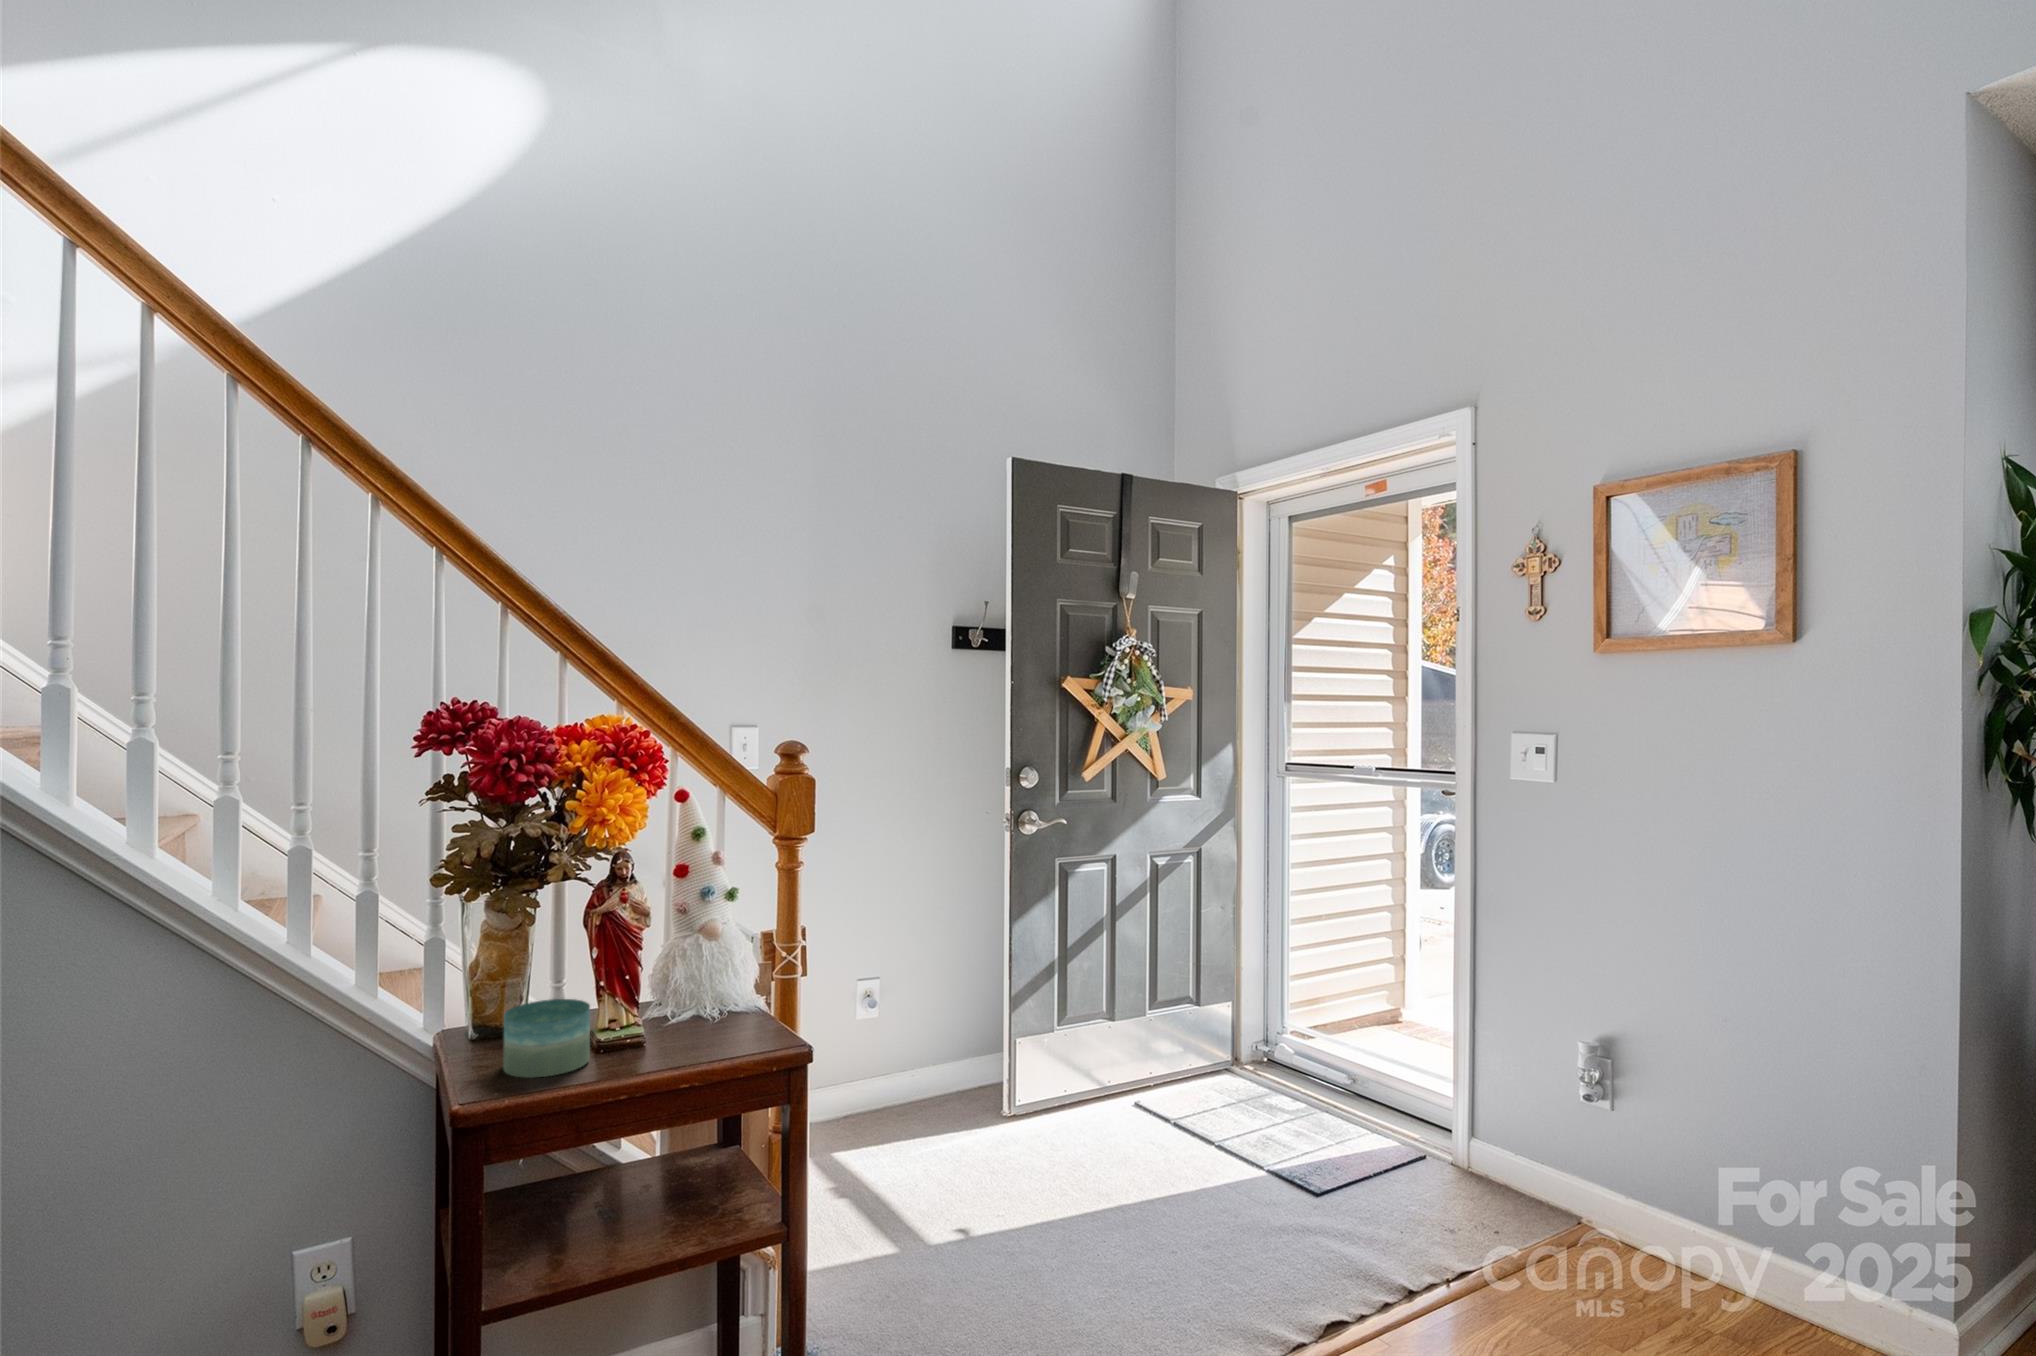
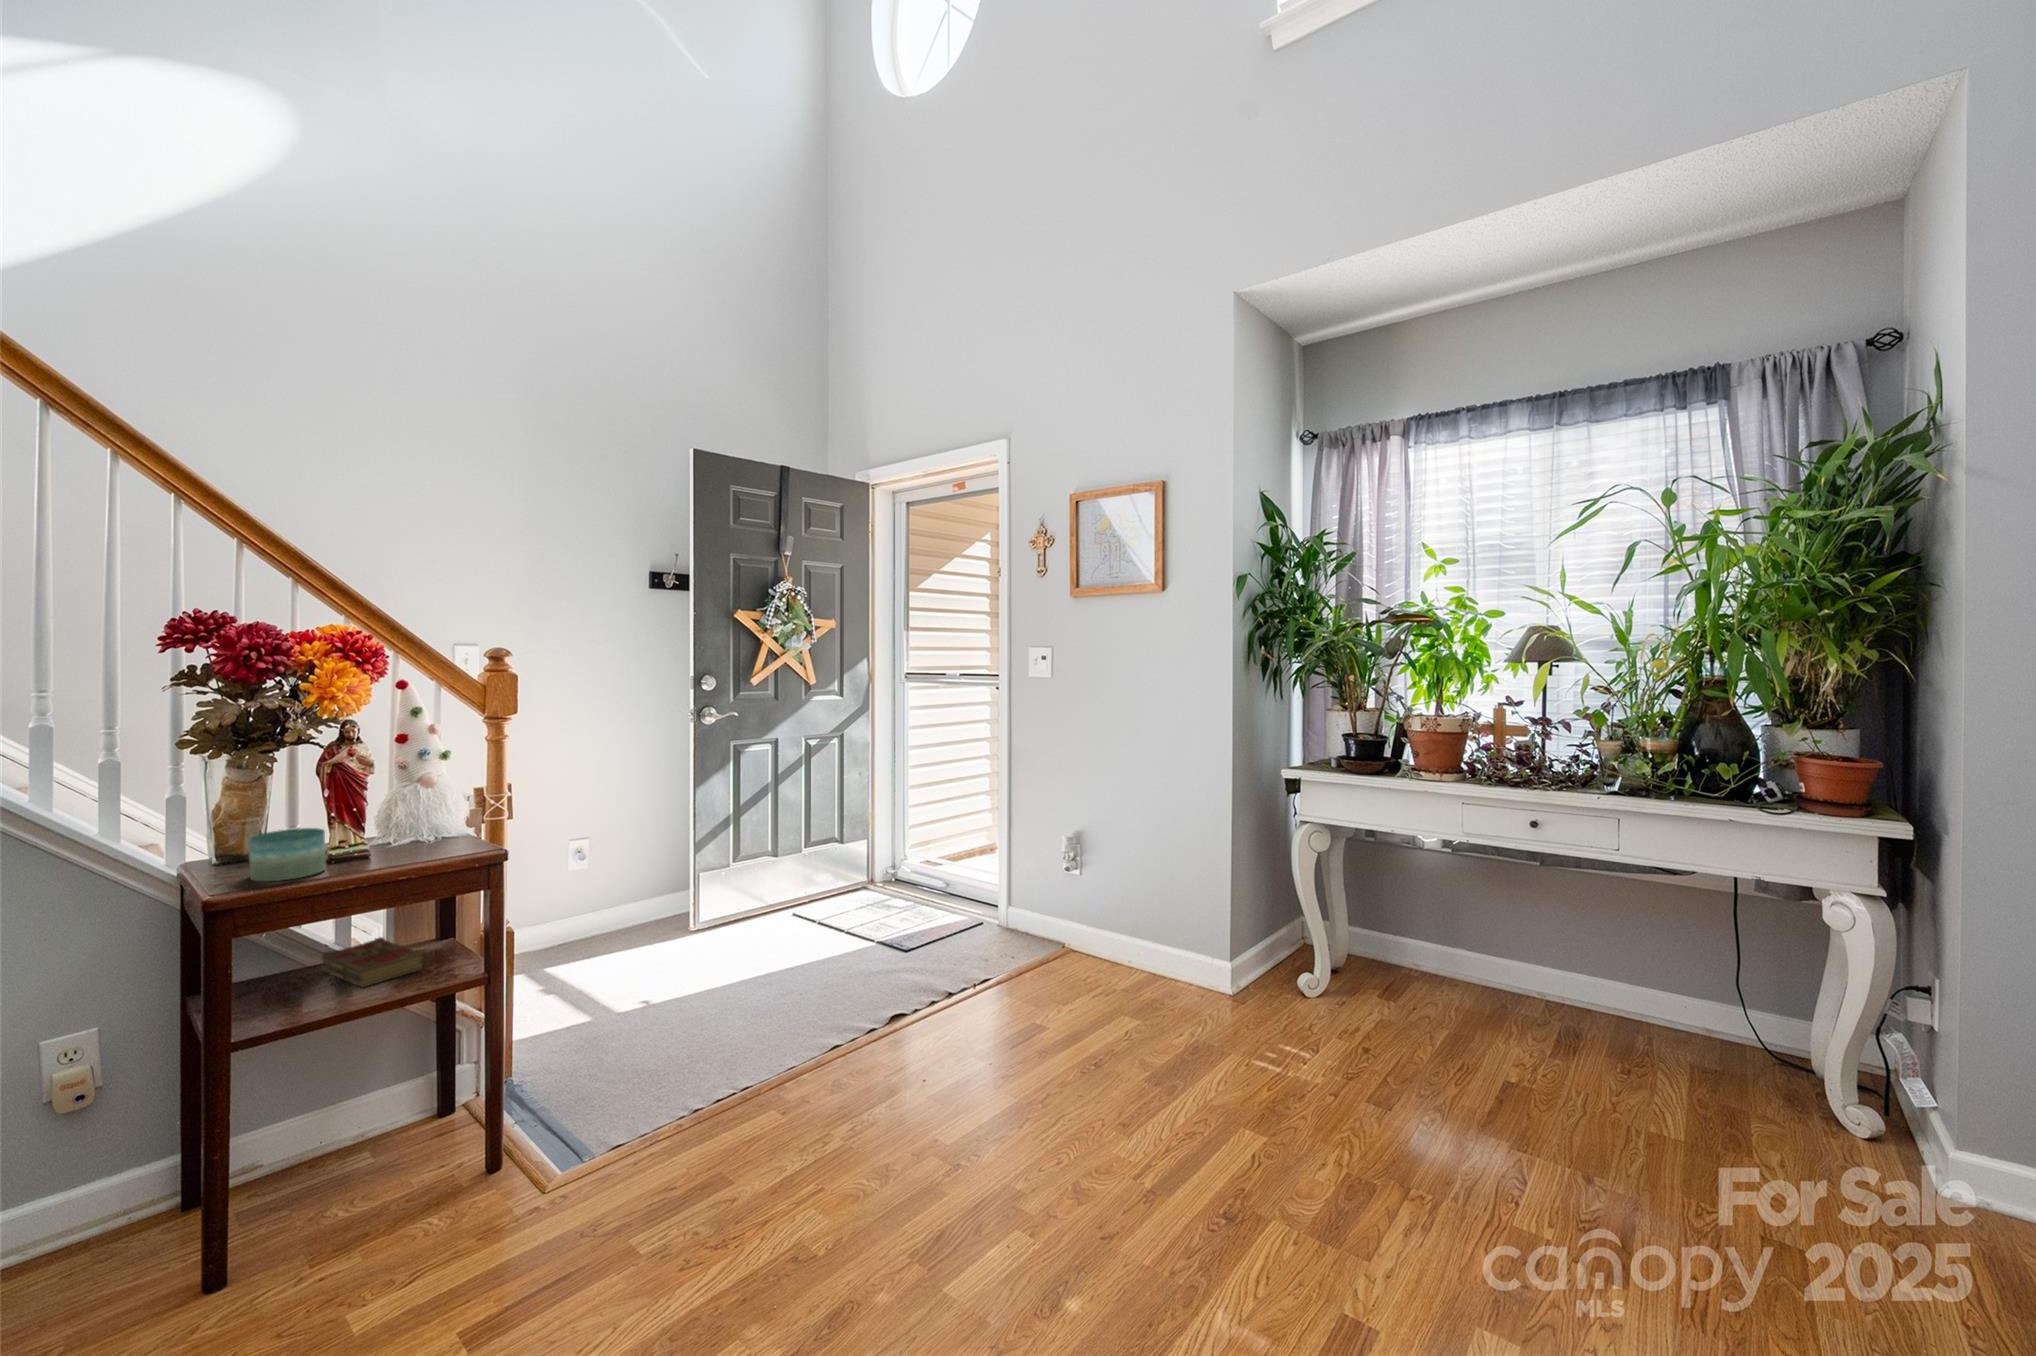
book: none [579,1147,699,1232] -> present [322,937,422,987]

